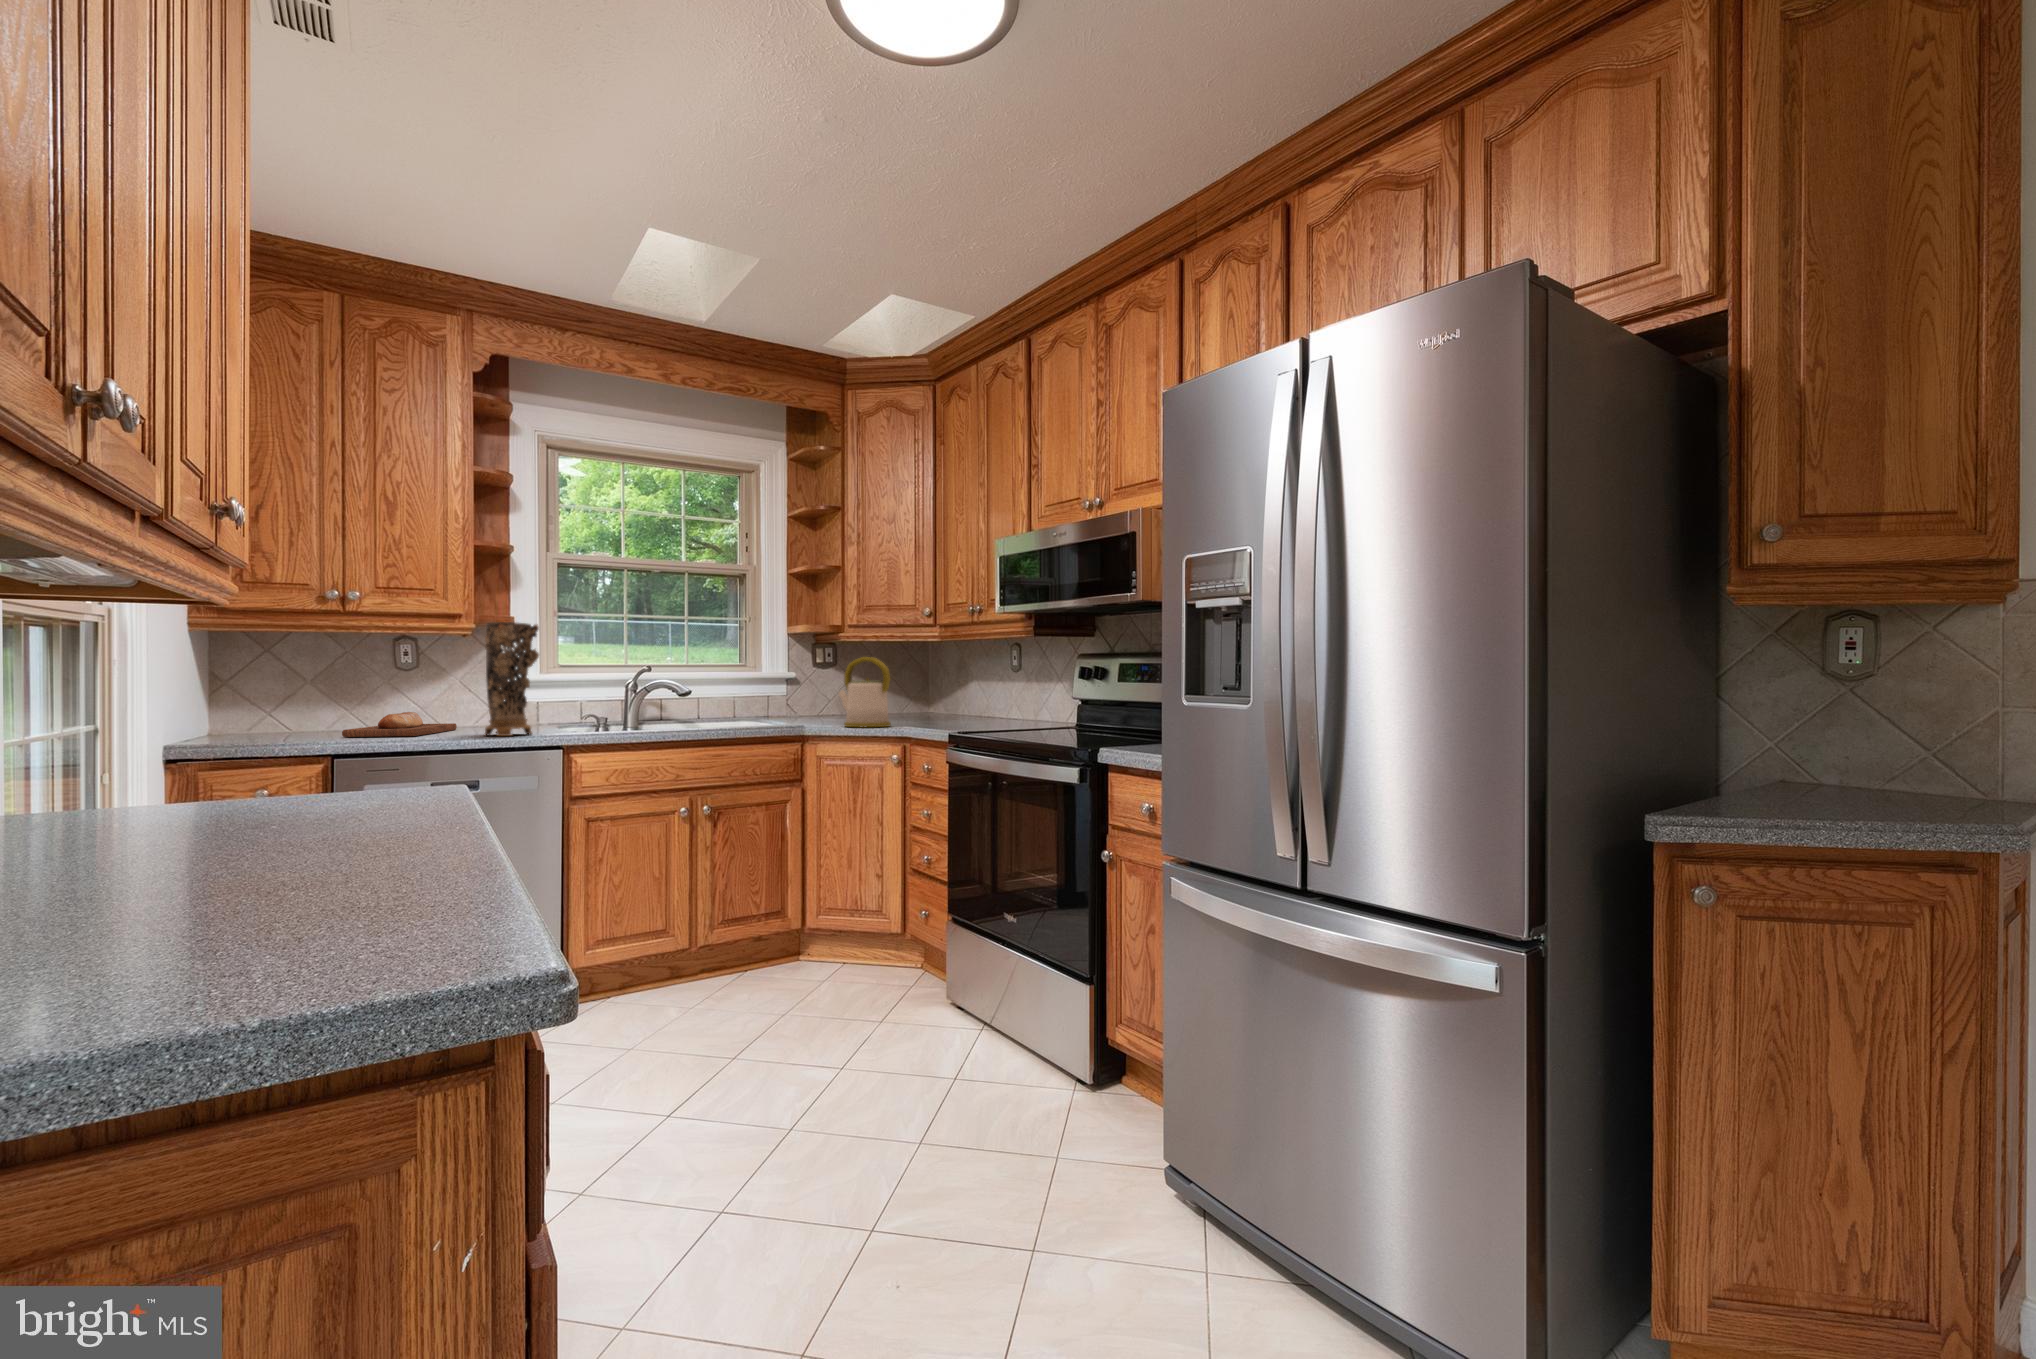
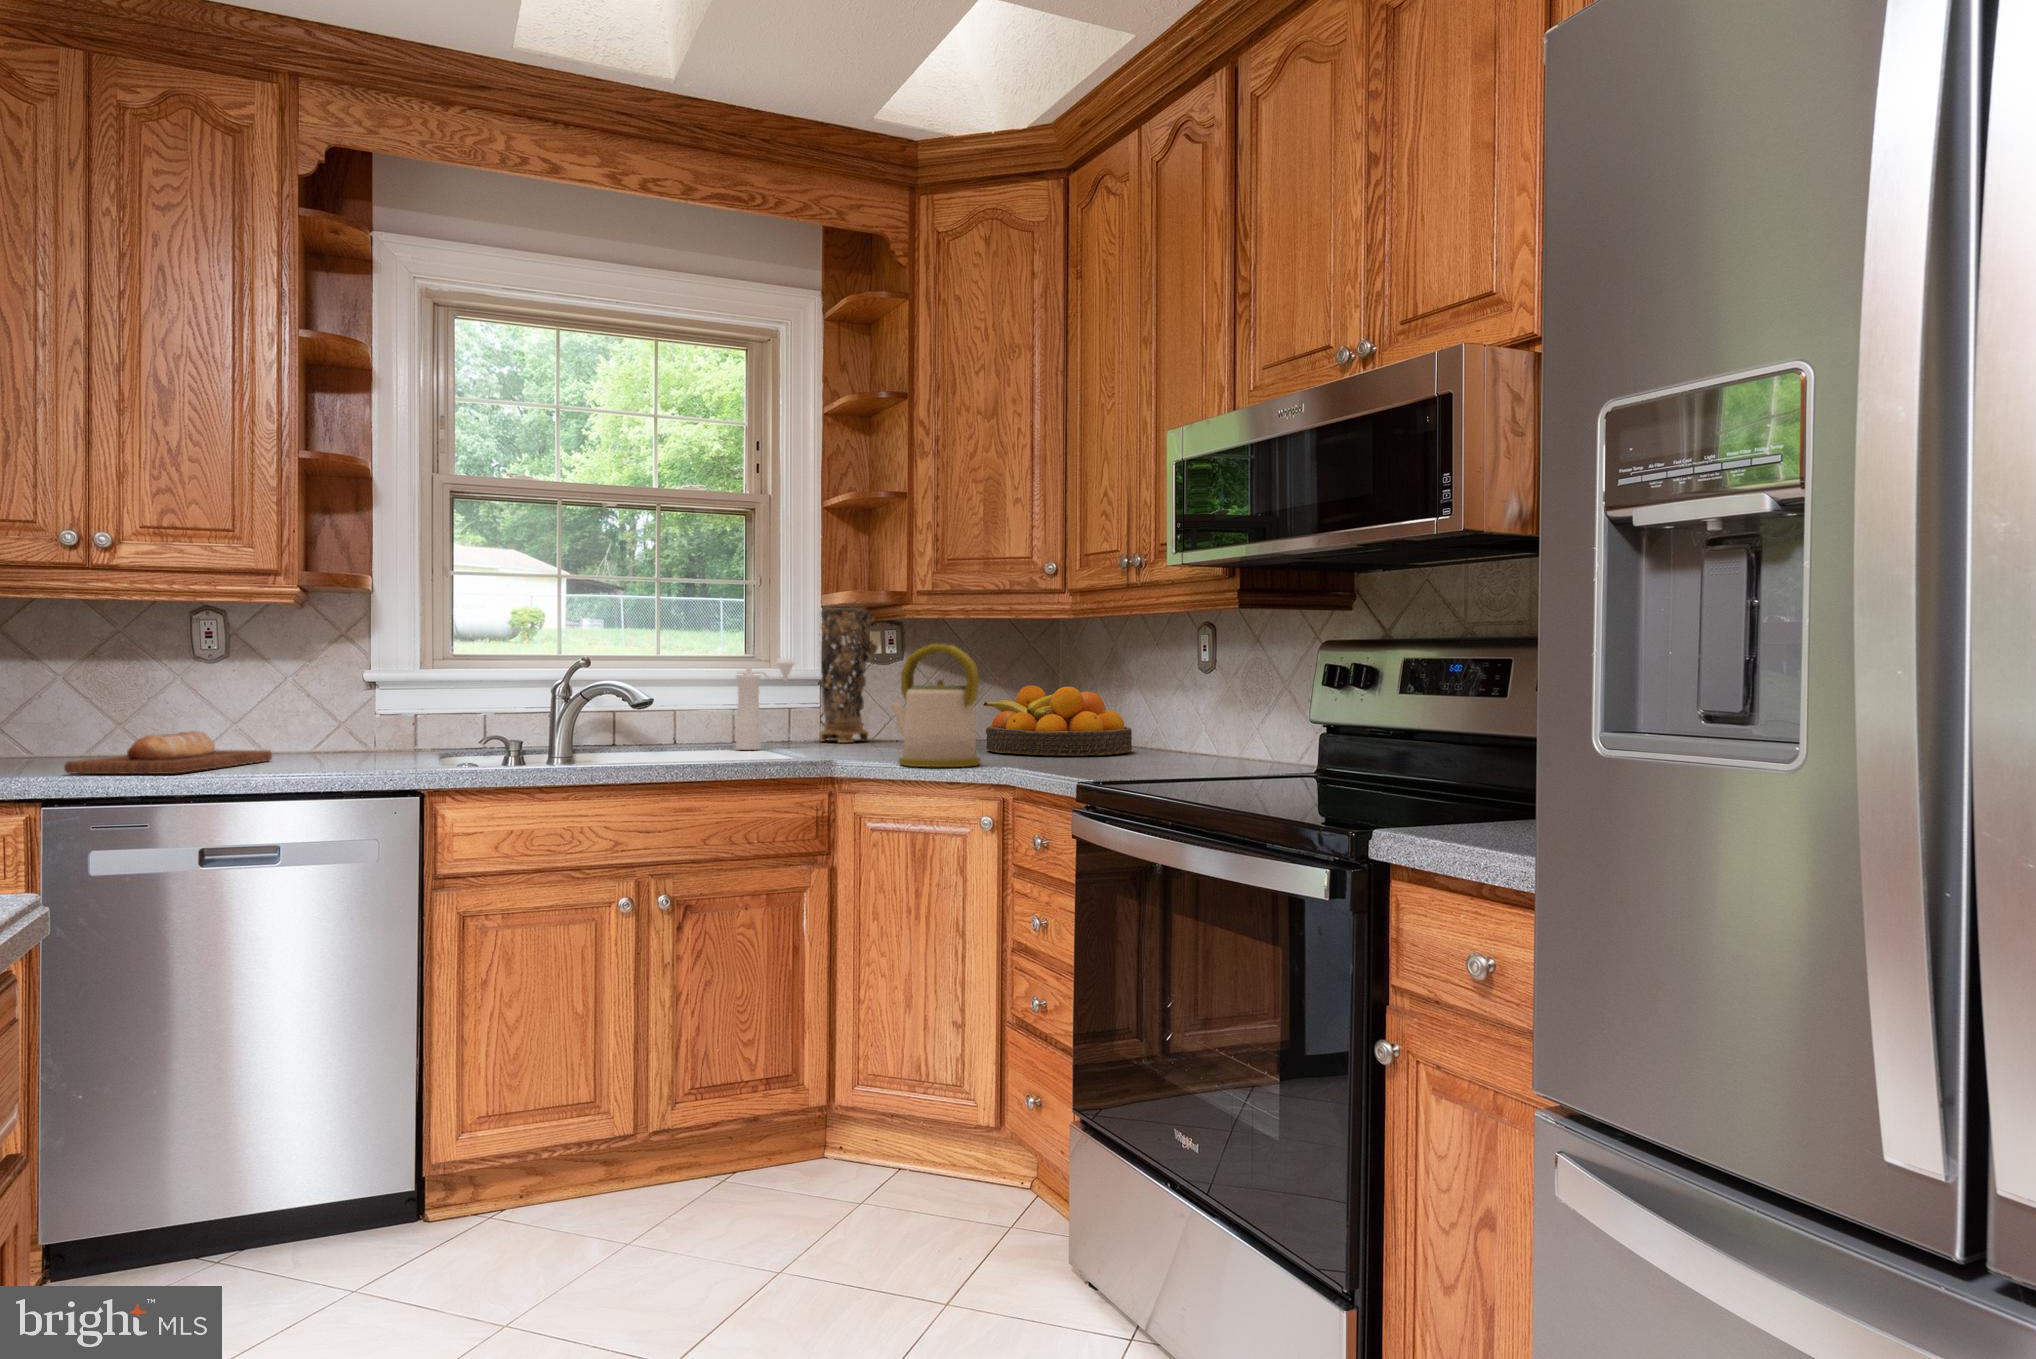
decorative vase: present [485,622,539,736] -> present [819,609,878,743]
pepper mill: none [738,665,773,721] -> present [736,658,794,750]
fruit bowl: none [889,681,976,721] -> present [983,686,1132,756]

